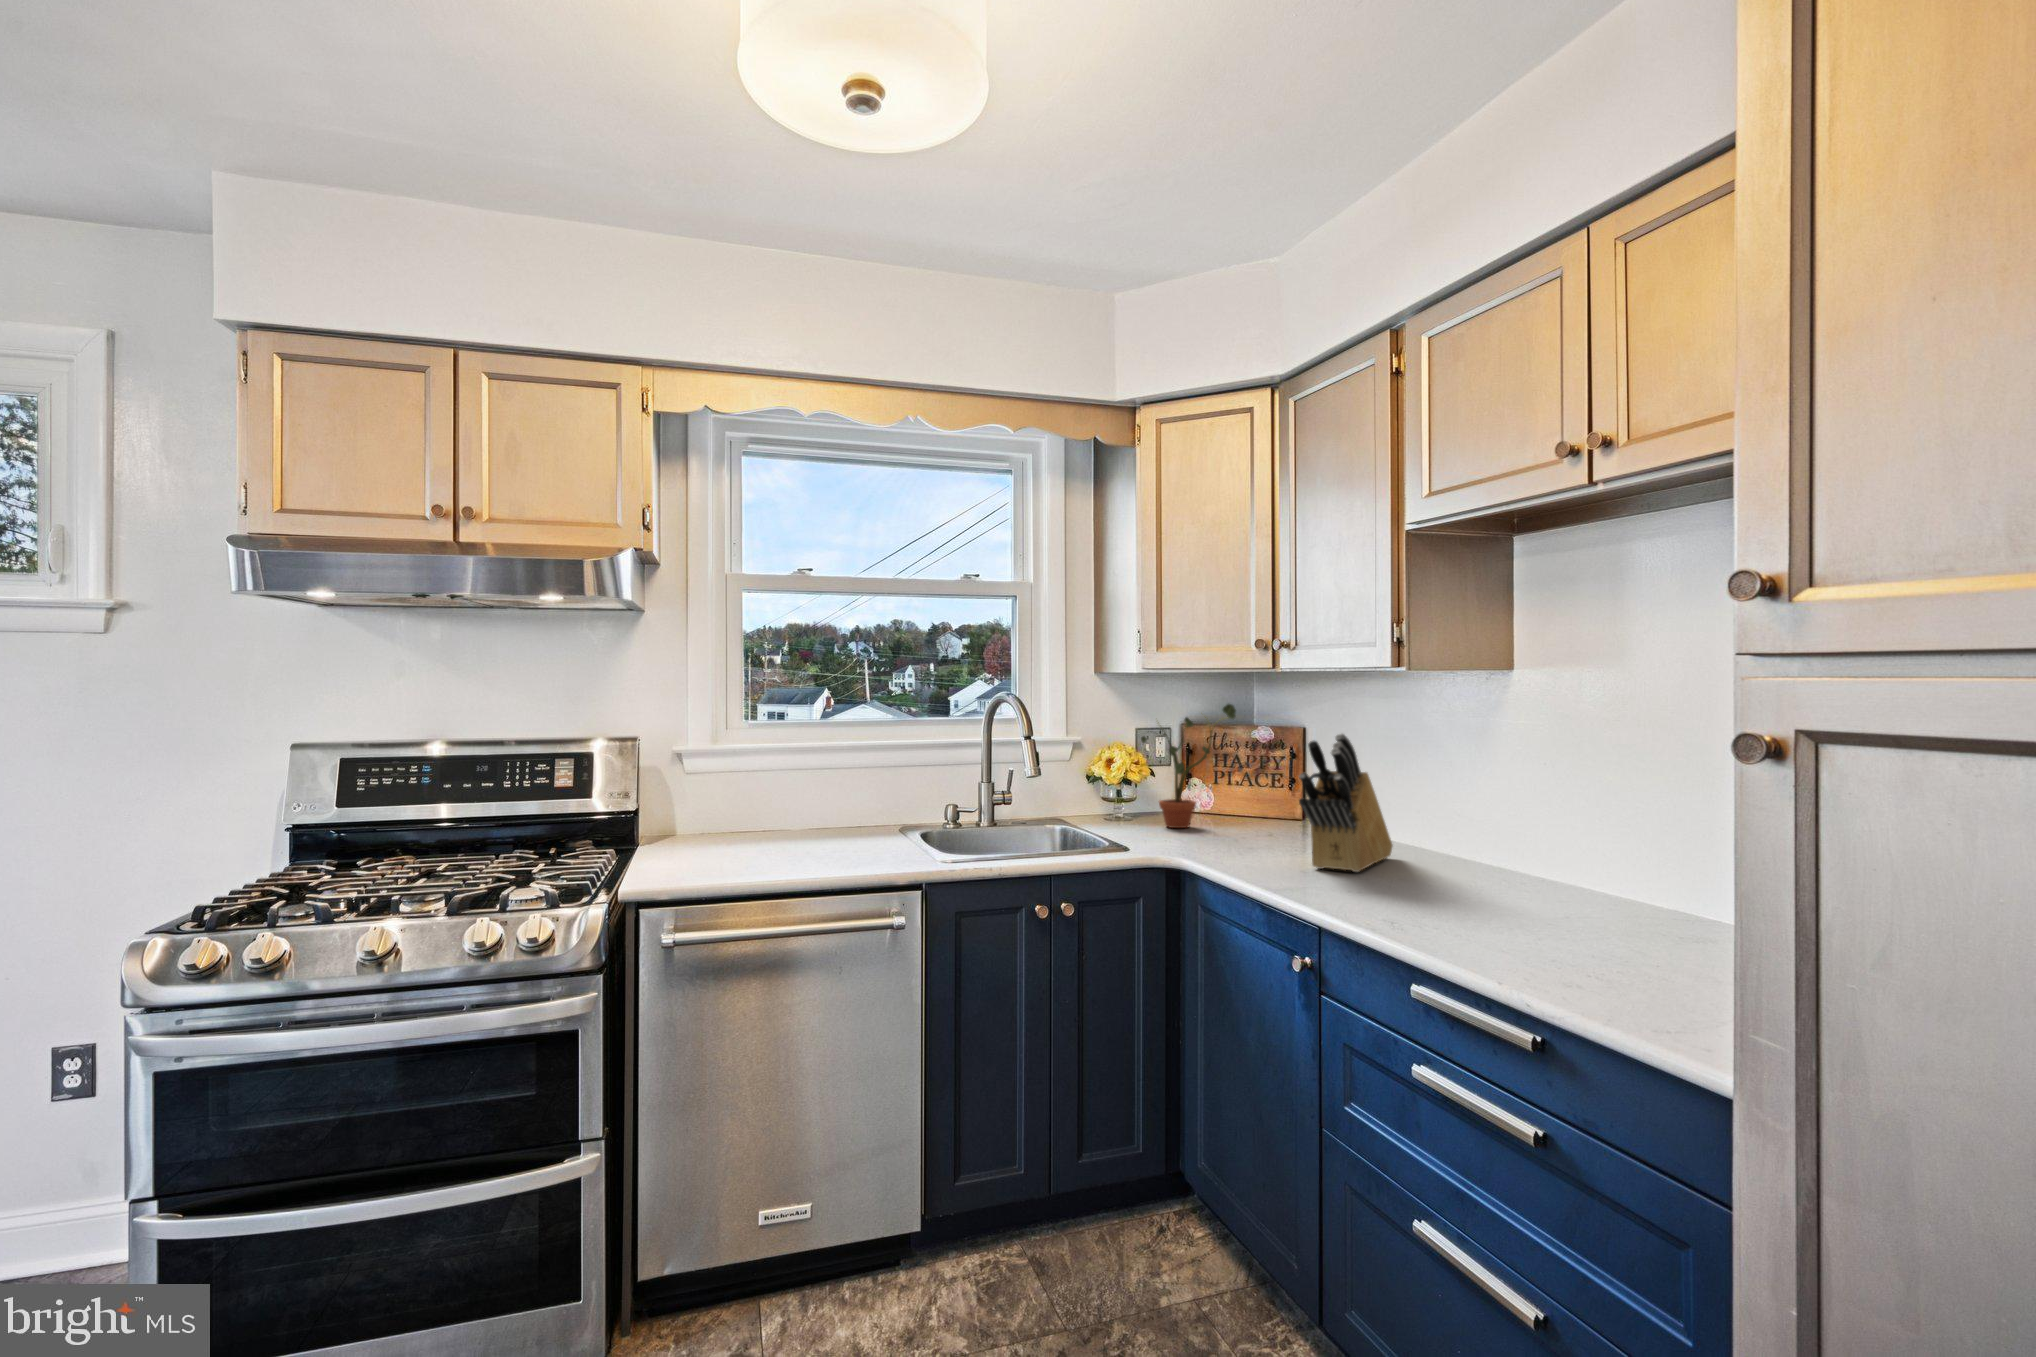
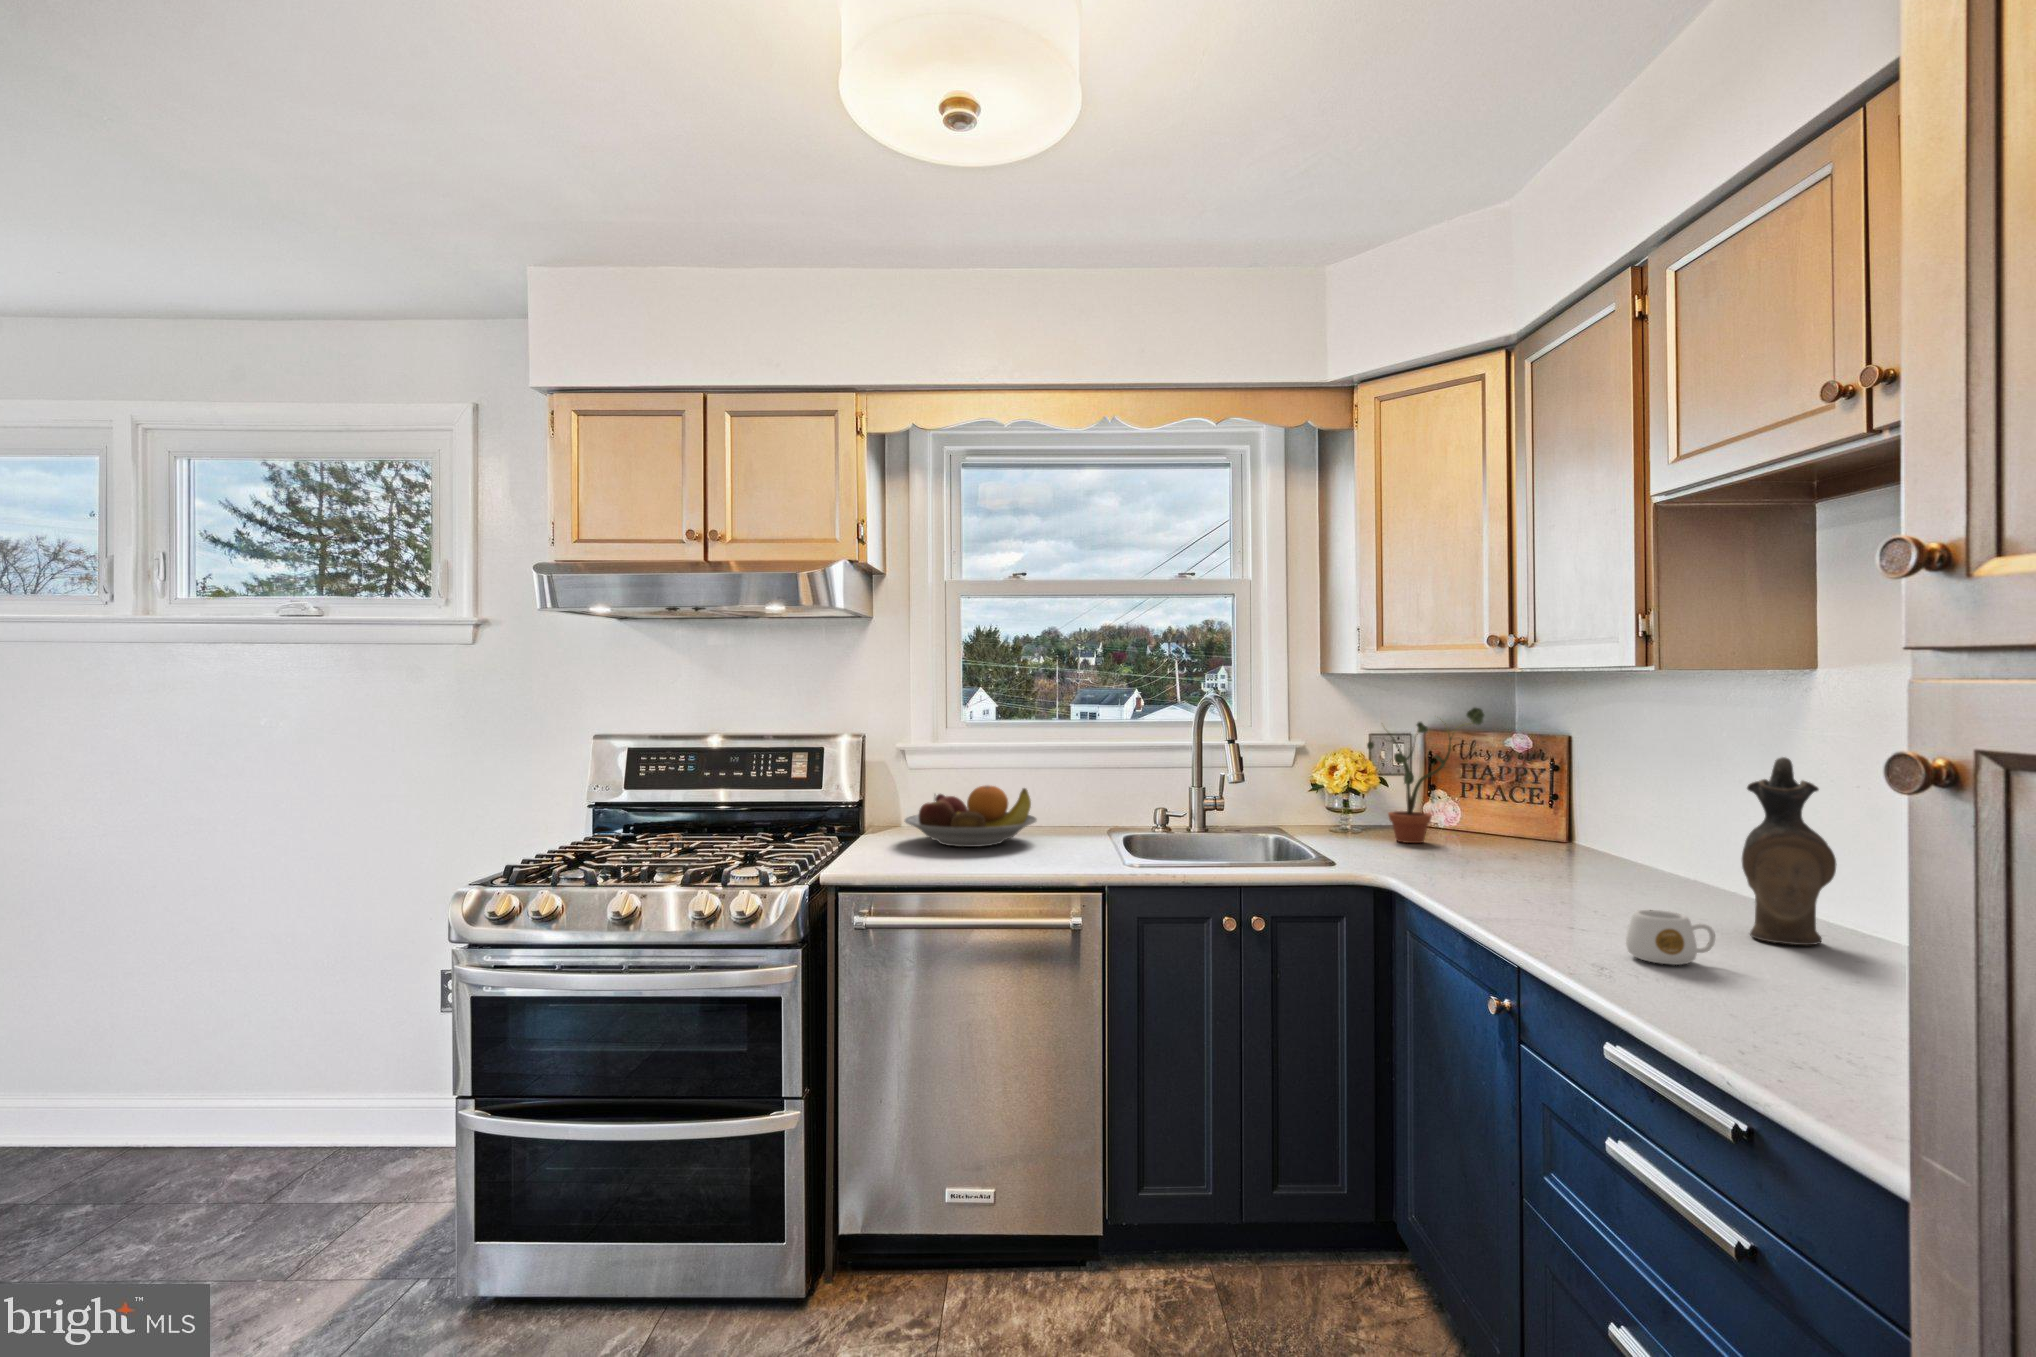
knife block: present [1299,734,1393,872] -> none [1517,742,1656,904]
ceramic pitcher: none [1477,743,1546,895] -> present [1742,757,1837,945]
fruit bowl: none [692,787,835,852] -> present [905,785,1037,847]
mug: none [1406,873,1472,918] -> present [1626,910,1715,965]

